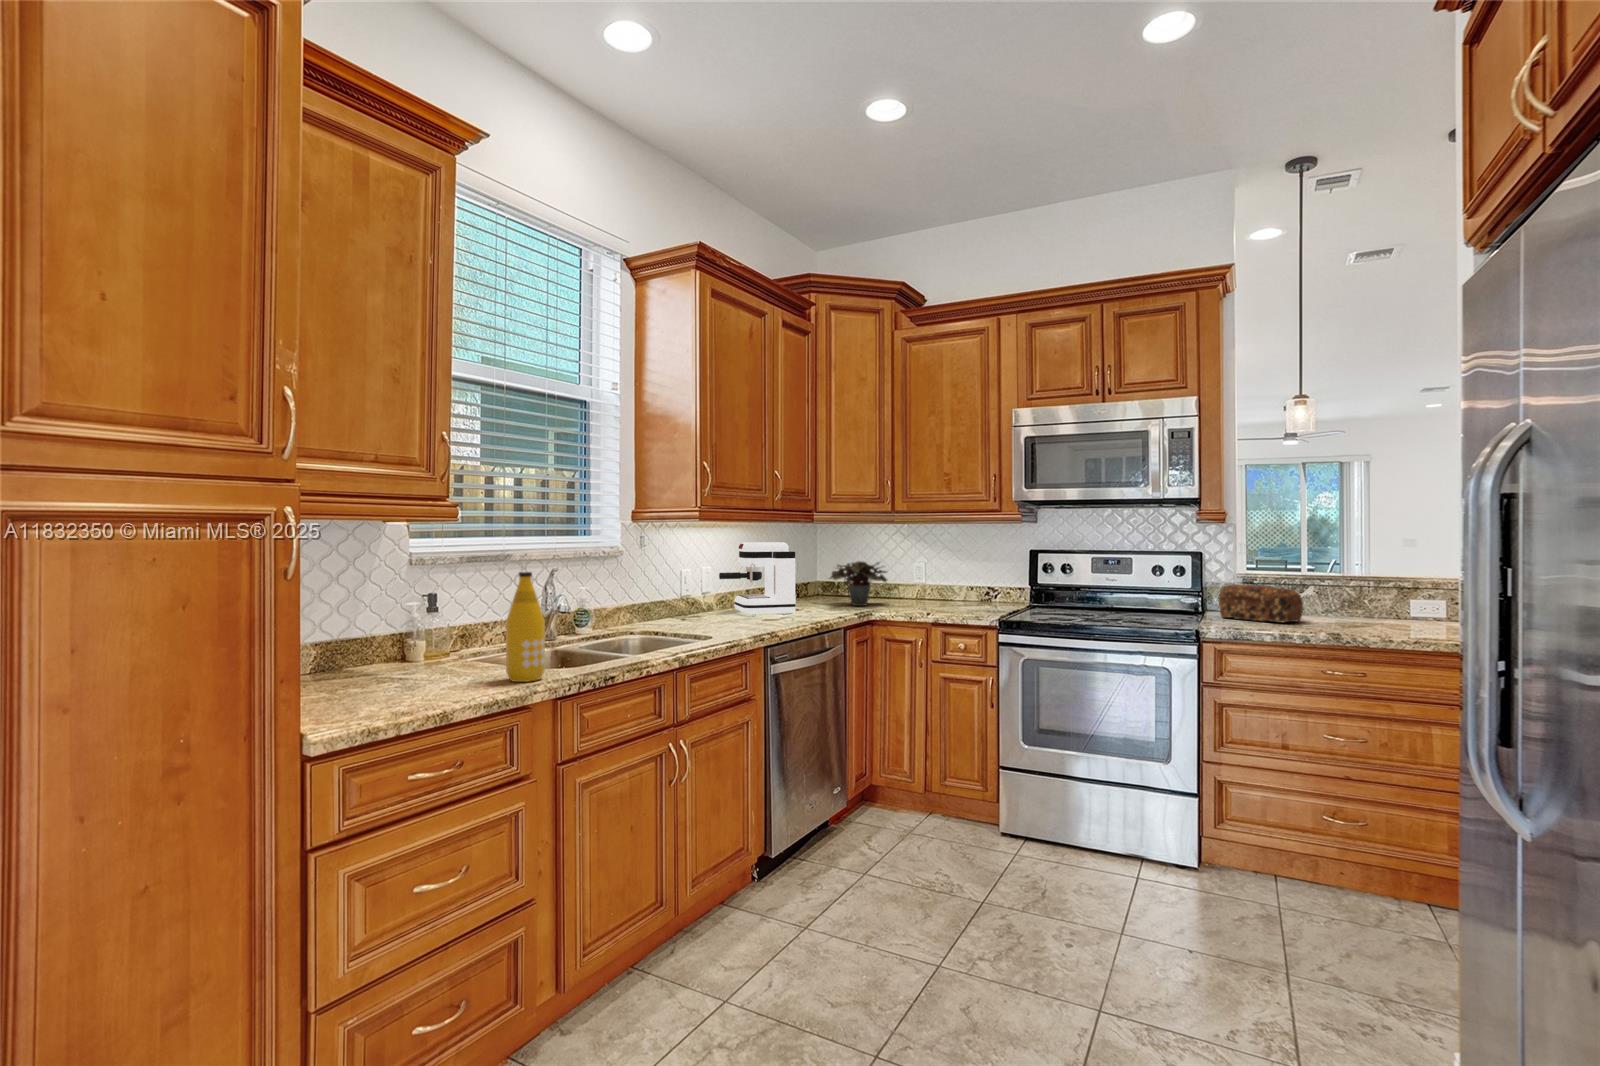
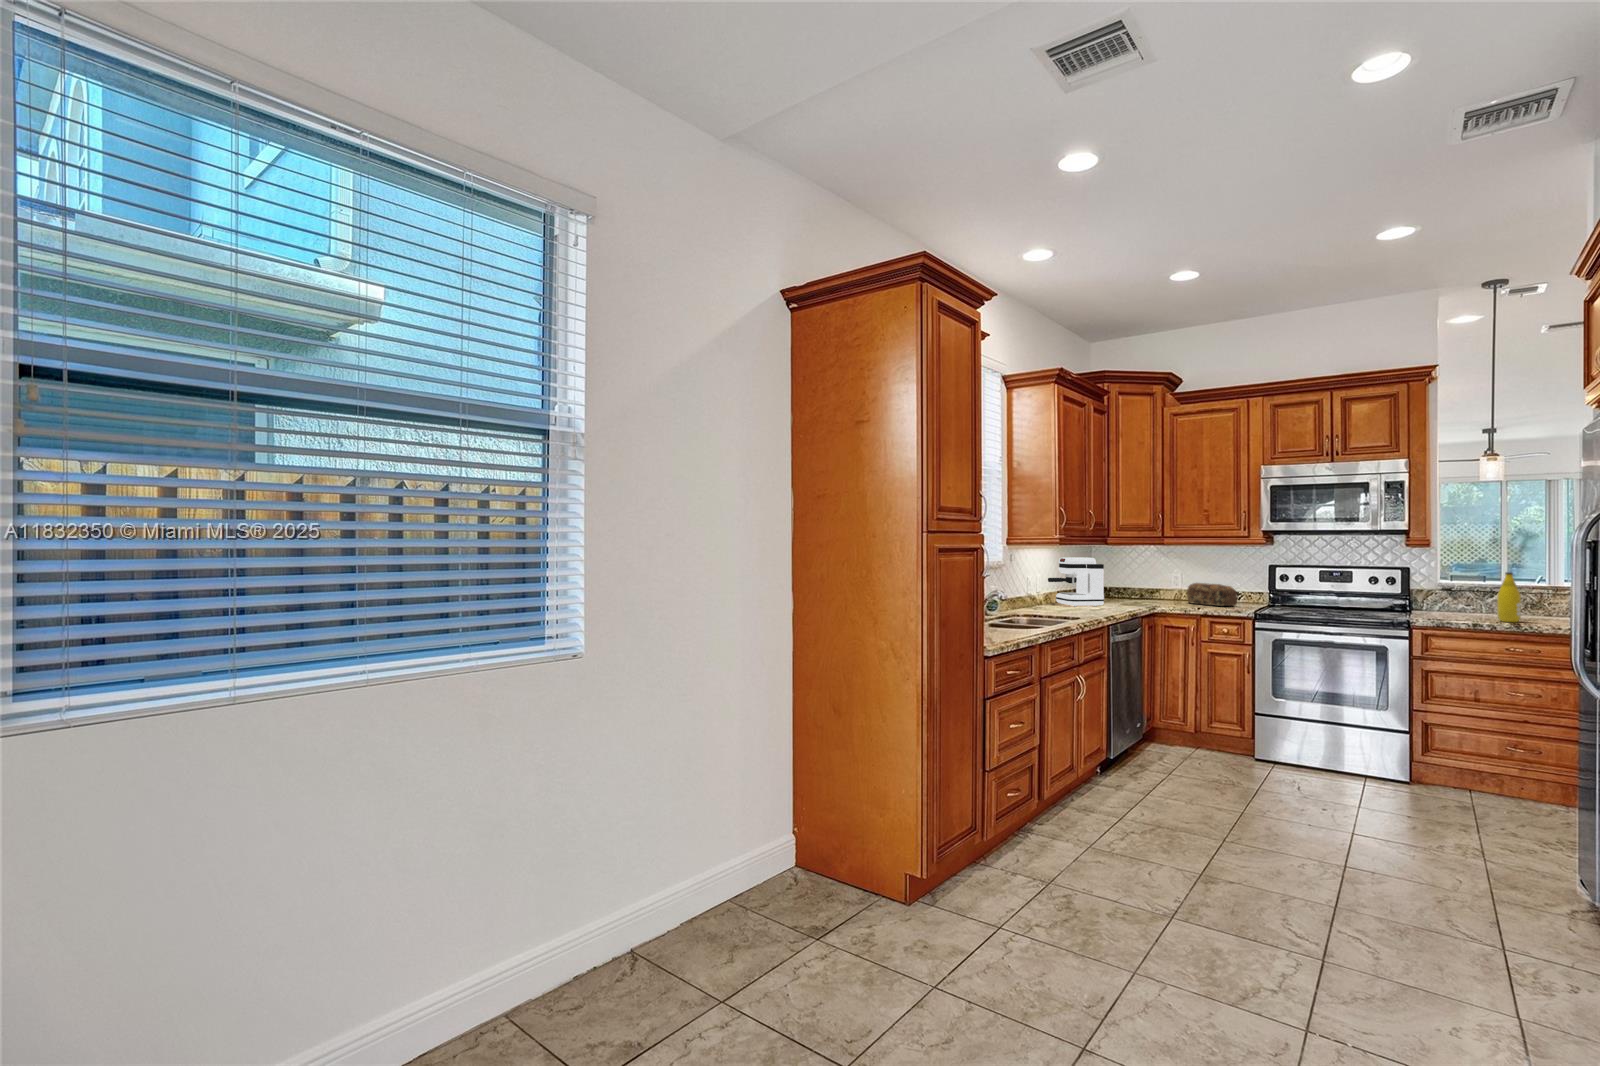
potted plant: present [830,561,887,606] -> none [1115,571,1160,602]
bottle: present [506,572,545,682] -> present [1497,572,1521,622]
bread loaf: present [1219,584,1303,622] -> present [1187,583,1237,606]

